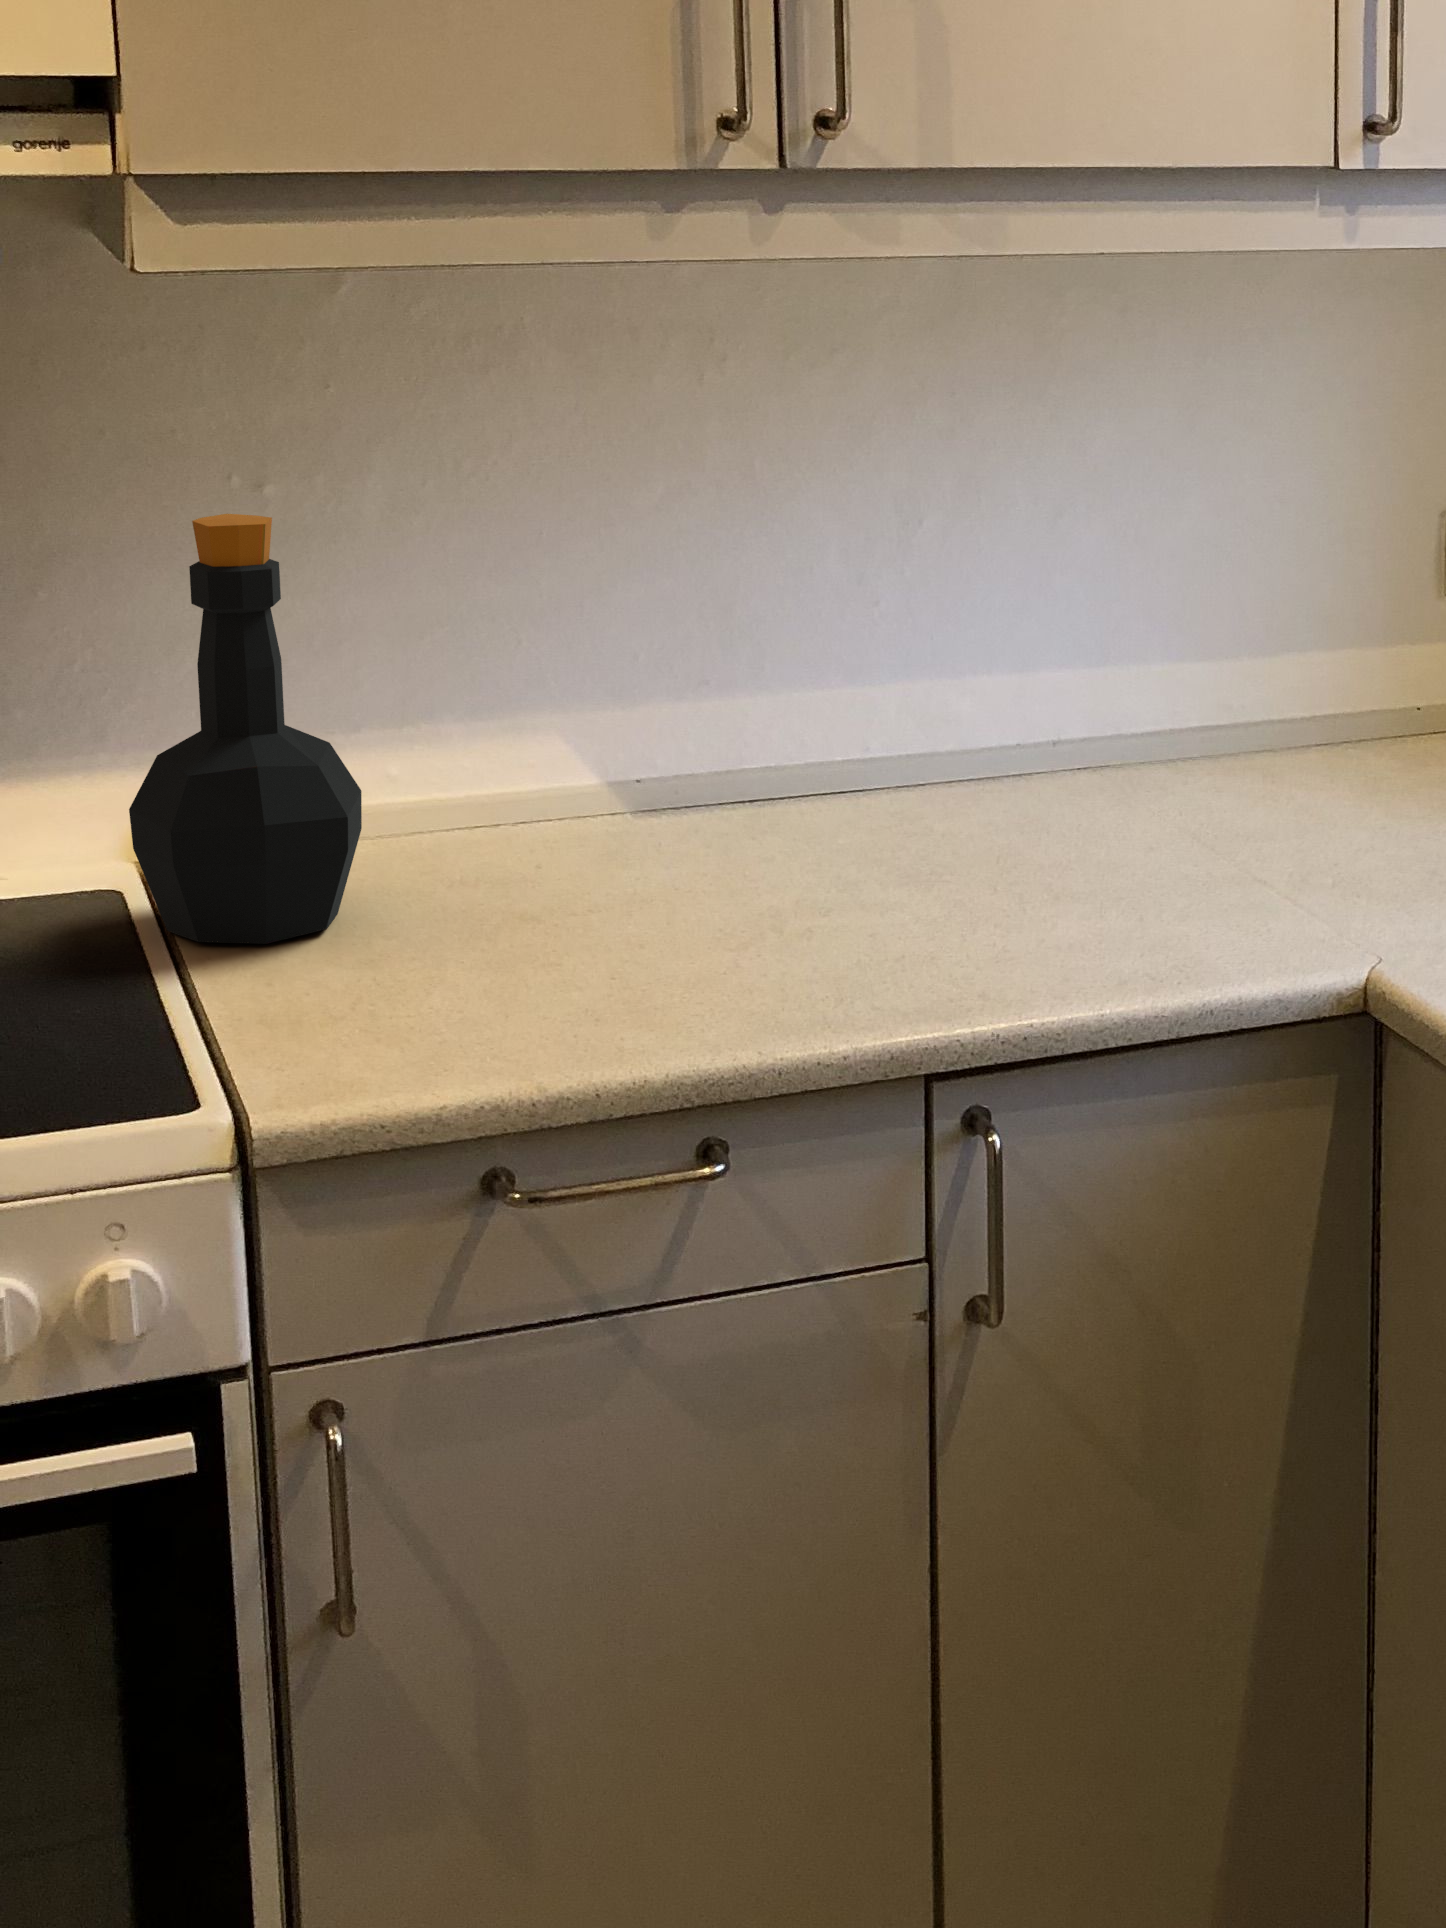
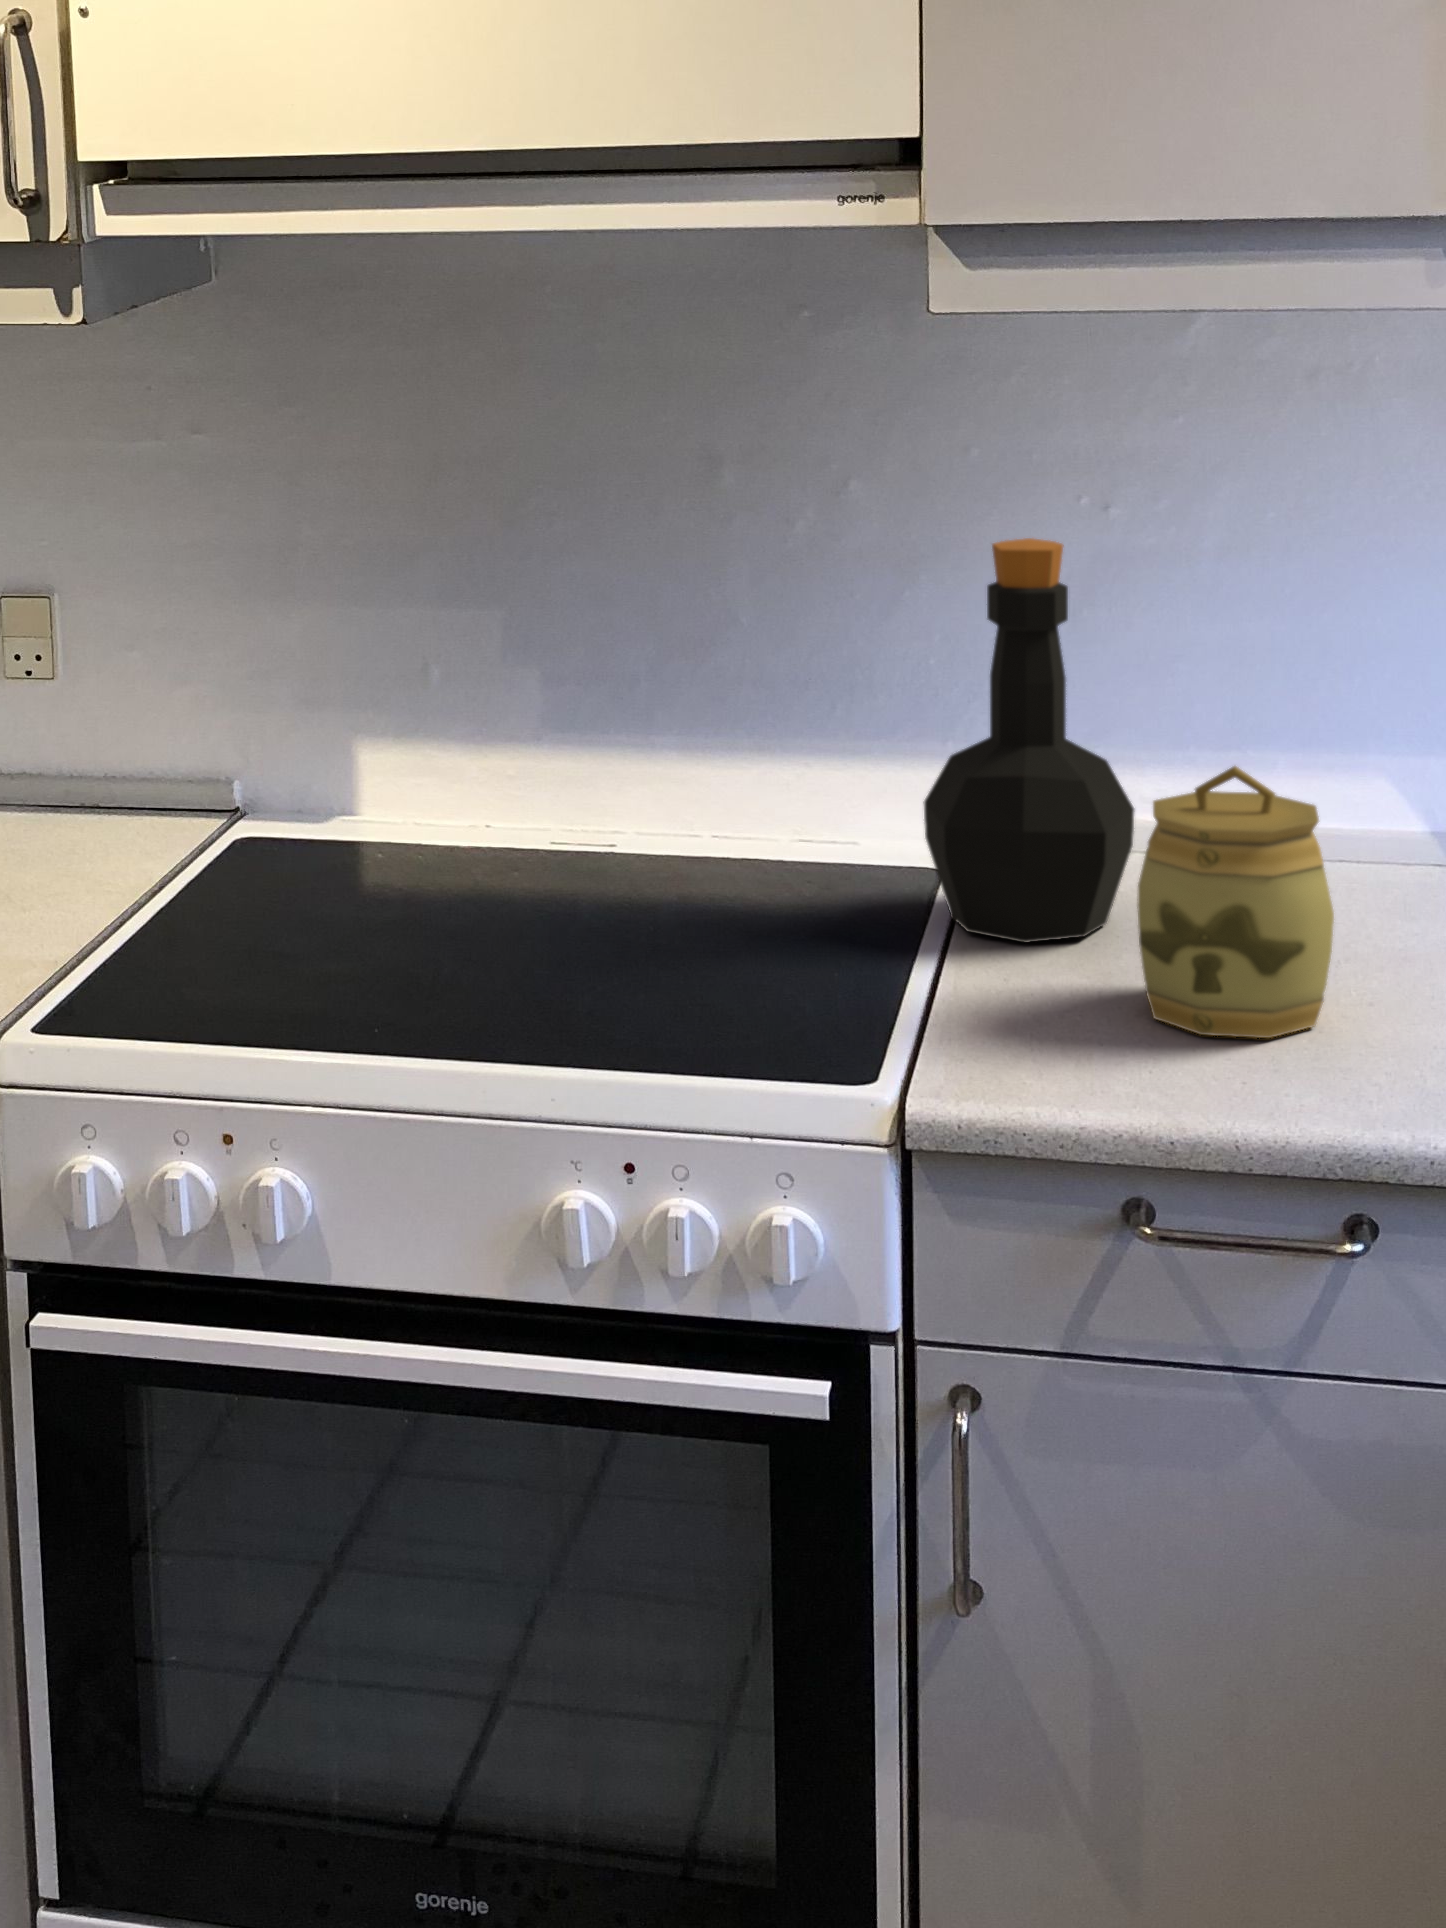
jar: none [413,727,621,1001] -> present [1137,766,1334,1038]

